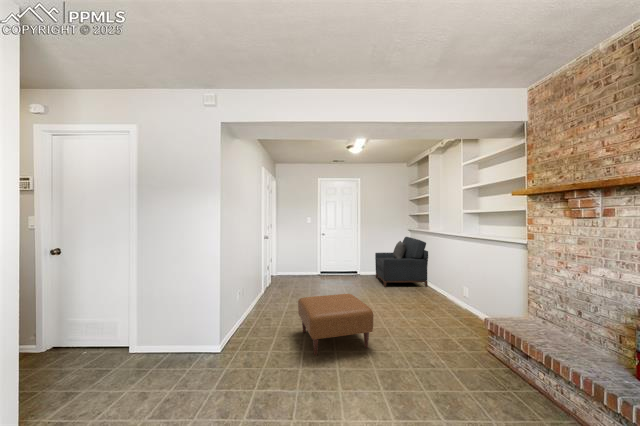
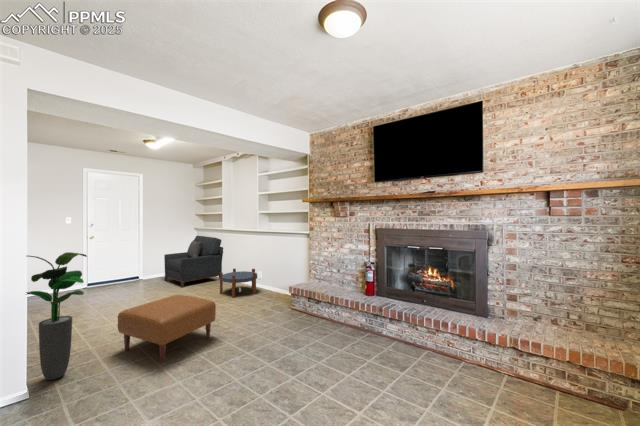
potted plant: none [236,244,277,337] -> present [26,252,87,380]
side table: none [413,277,459,314] -> present [220,269,257,298]

